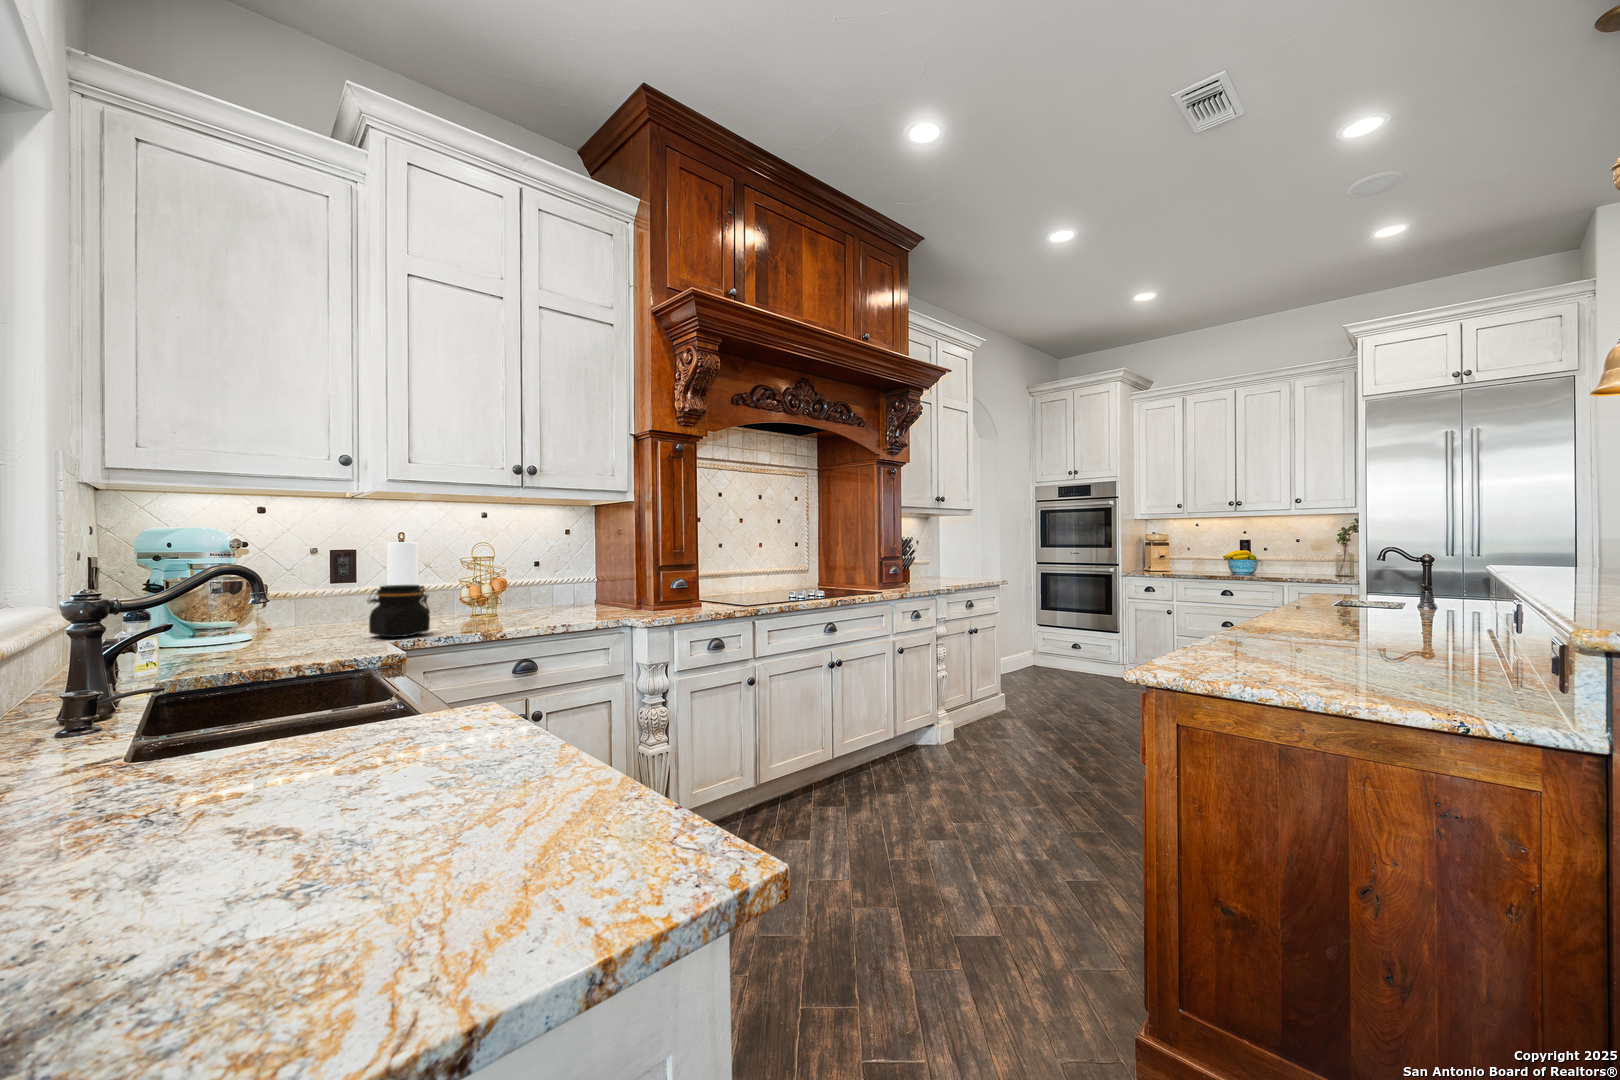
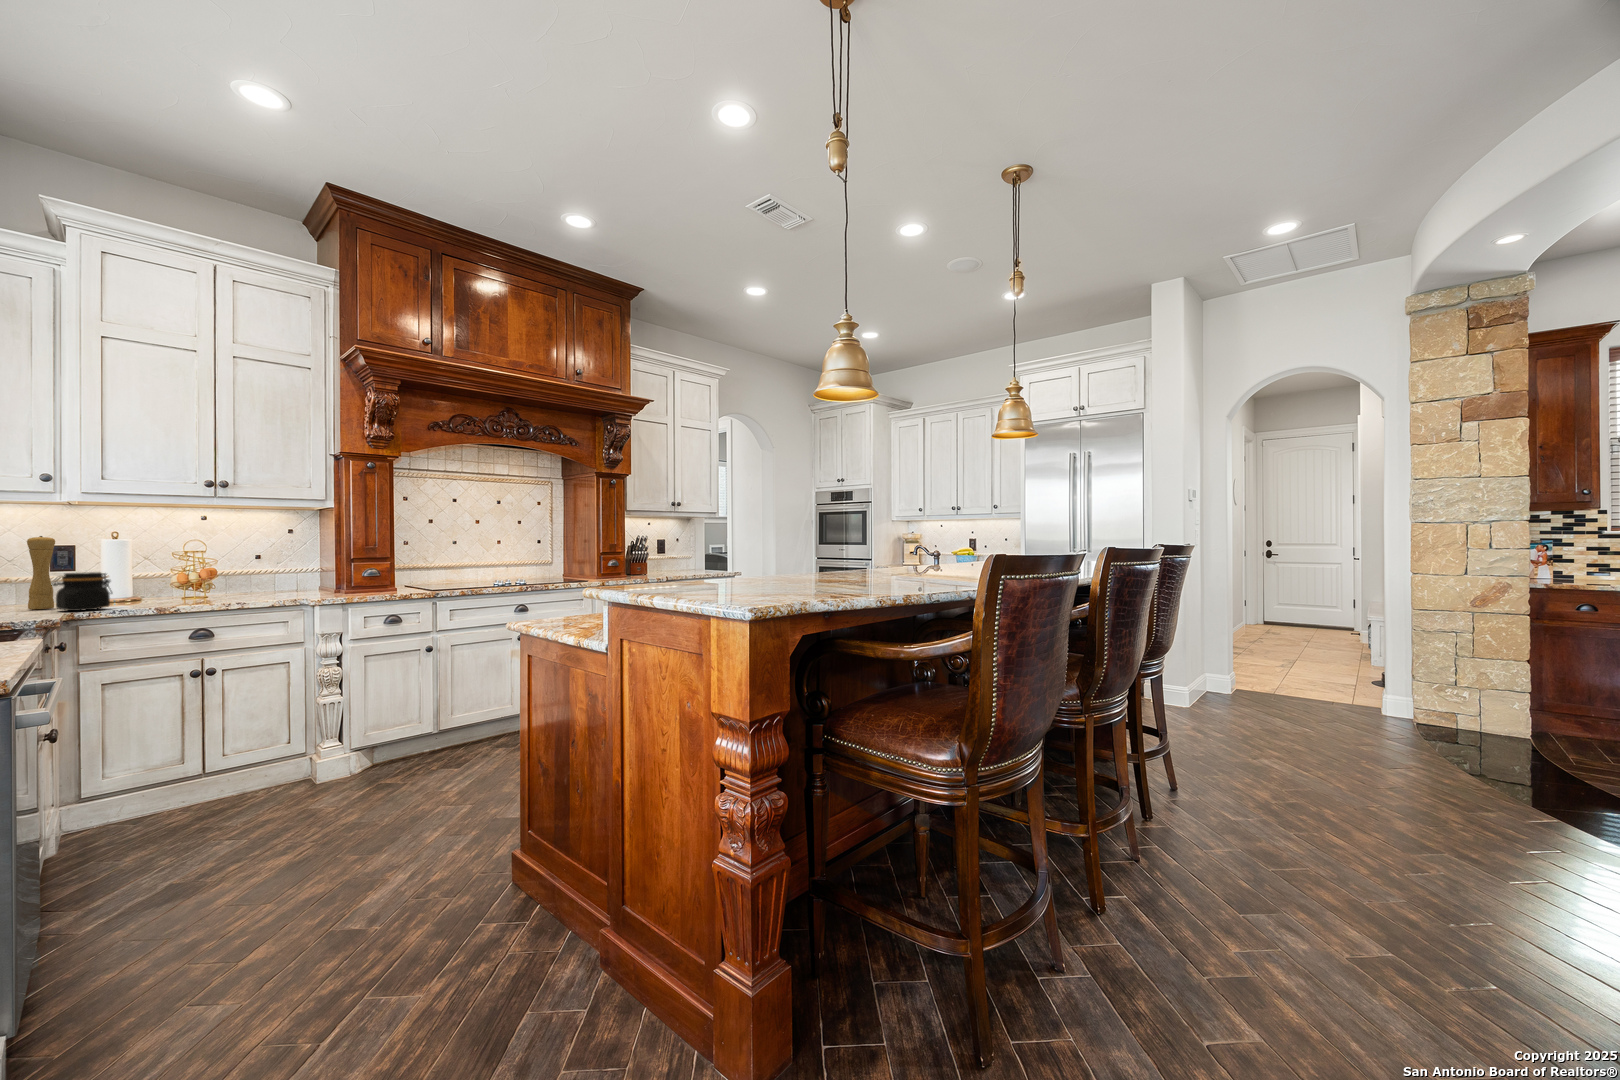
pepper mill: none [328,536,358,634] -> present [27,536,55,609]

